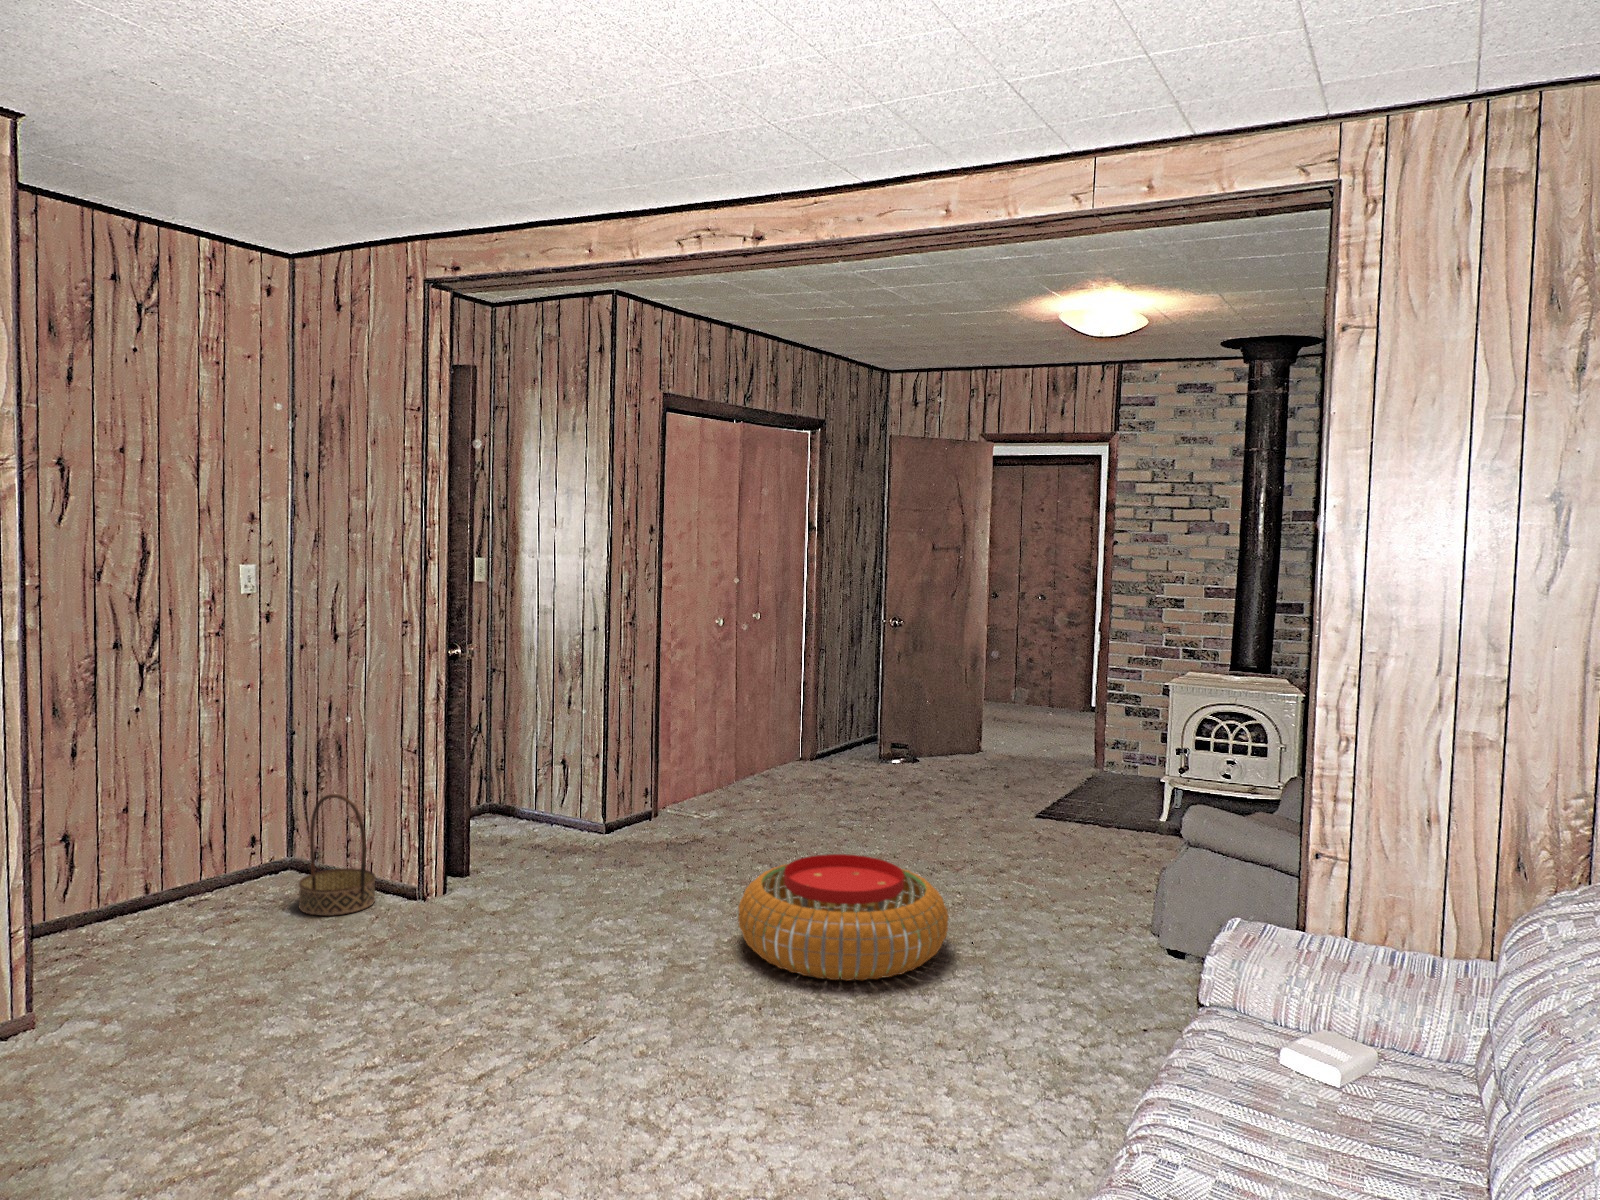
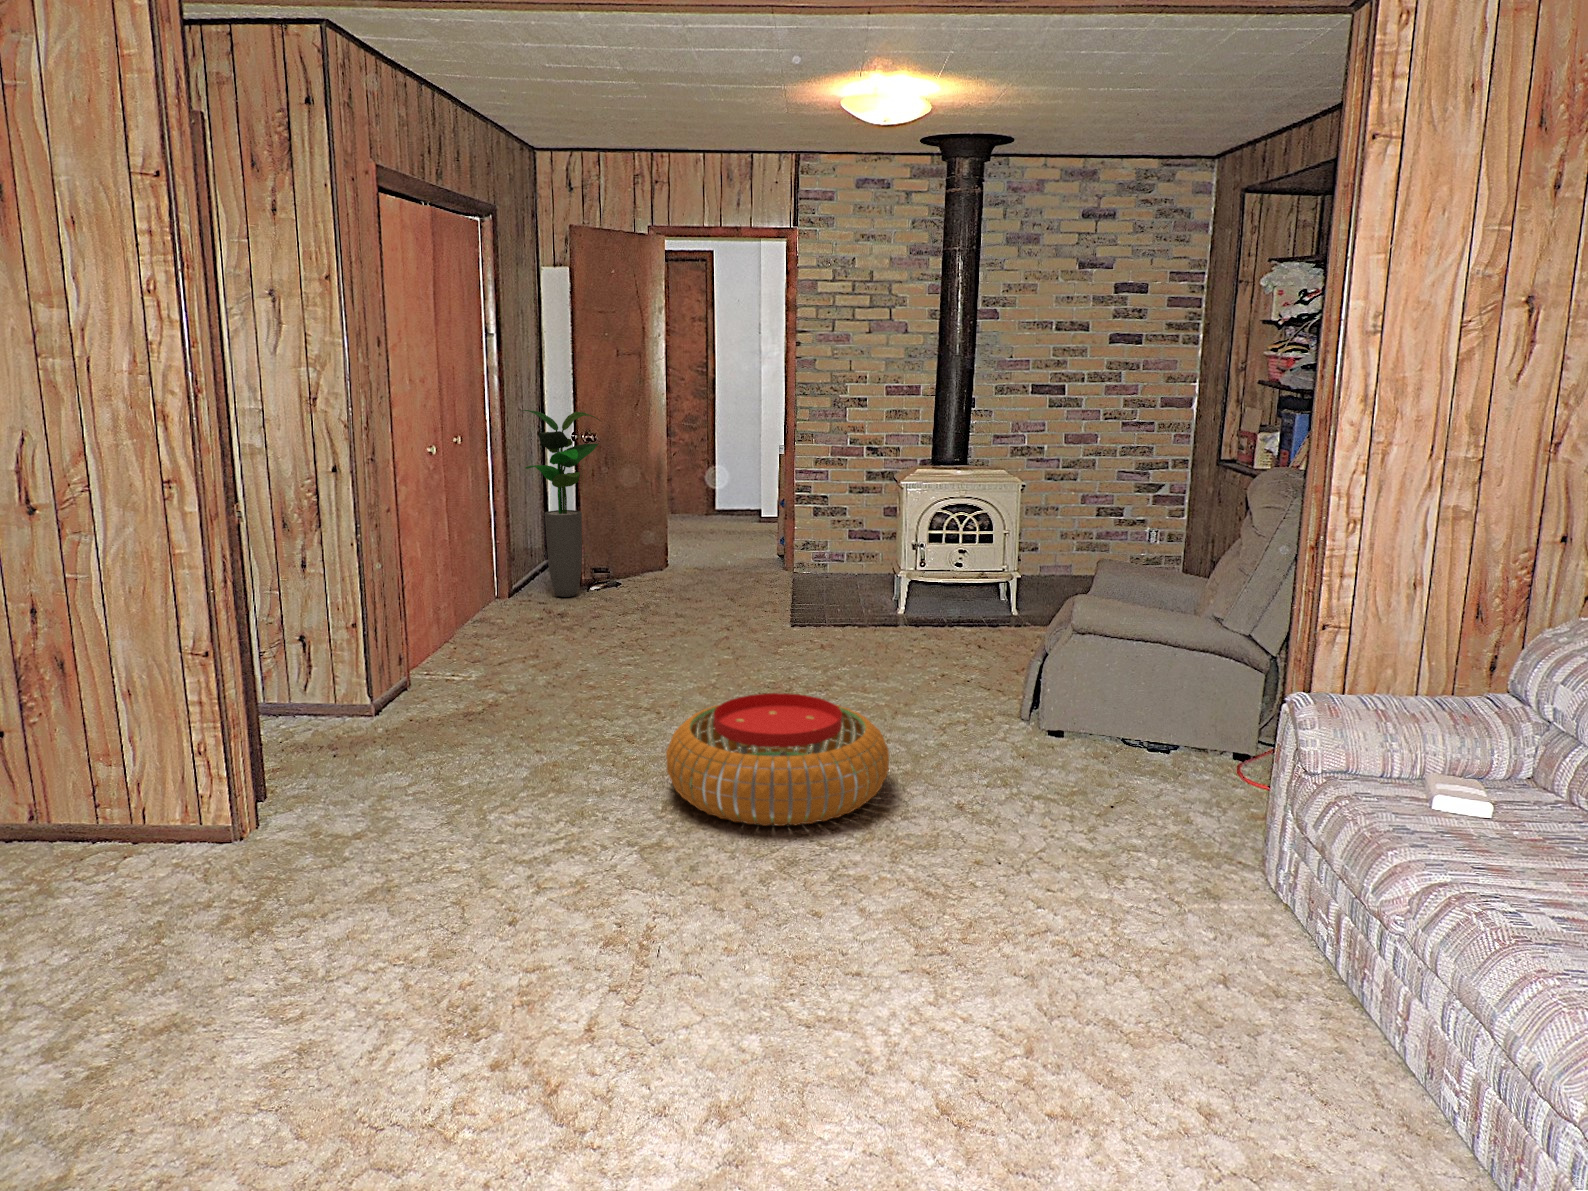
potted plant: none [833,594,903,763] -> present [523,410,600,597]
basket: present [299,794,375,916] -> none [58,728,178,894]

